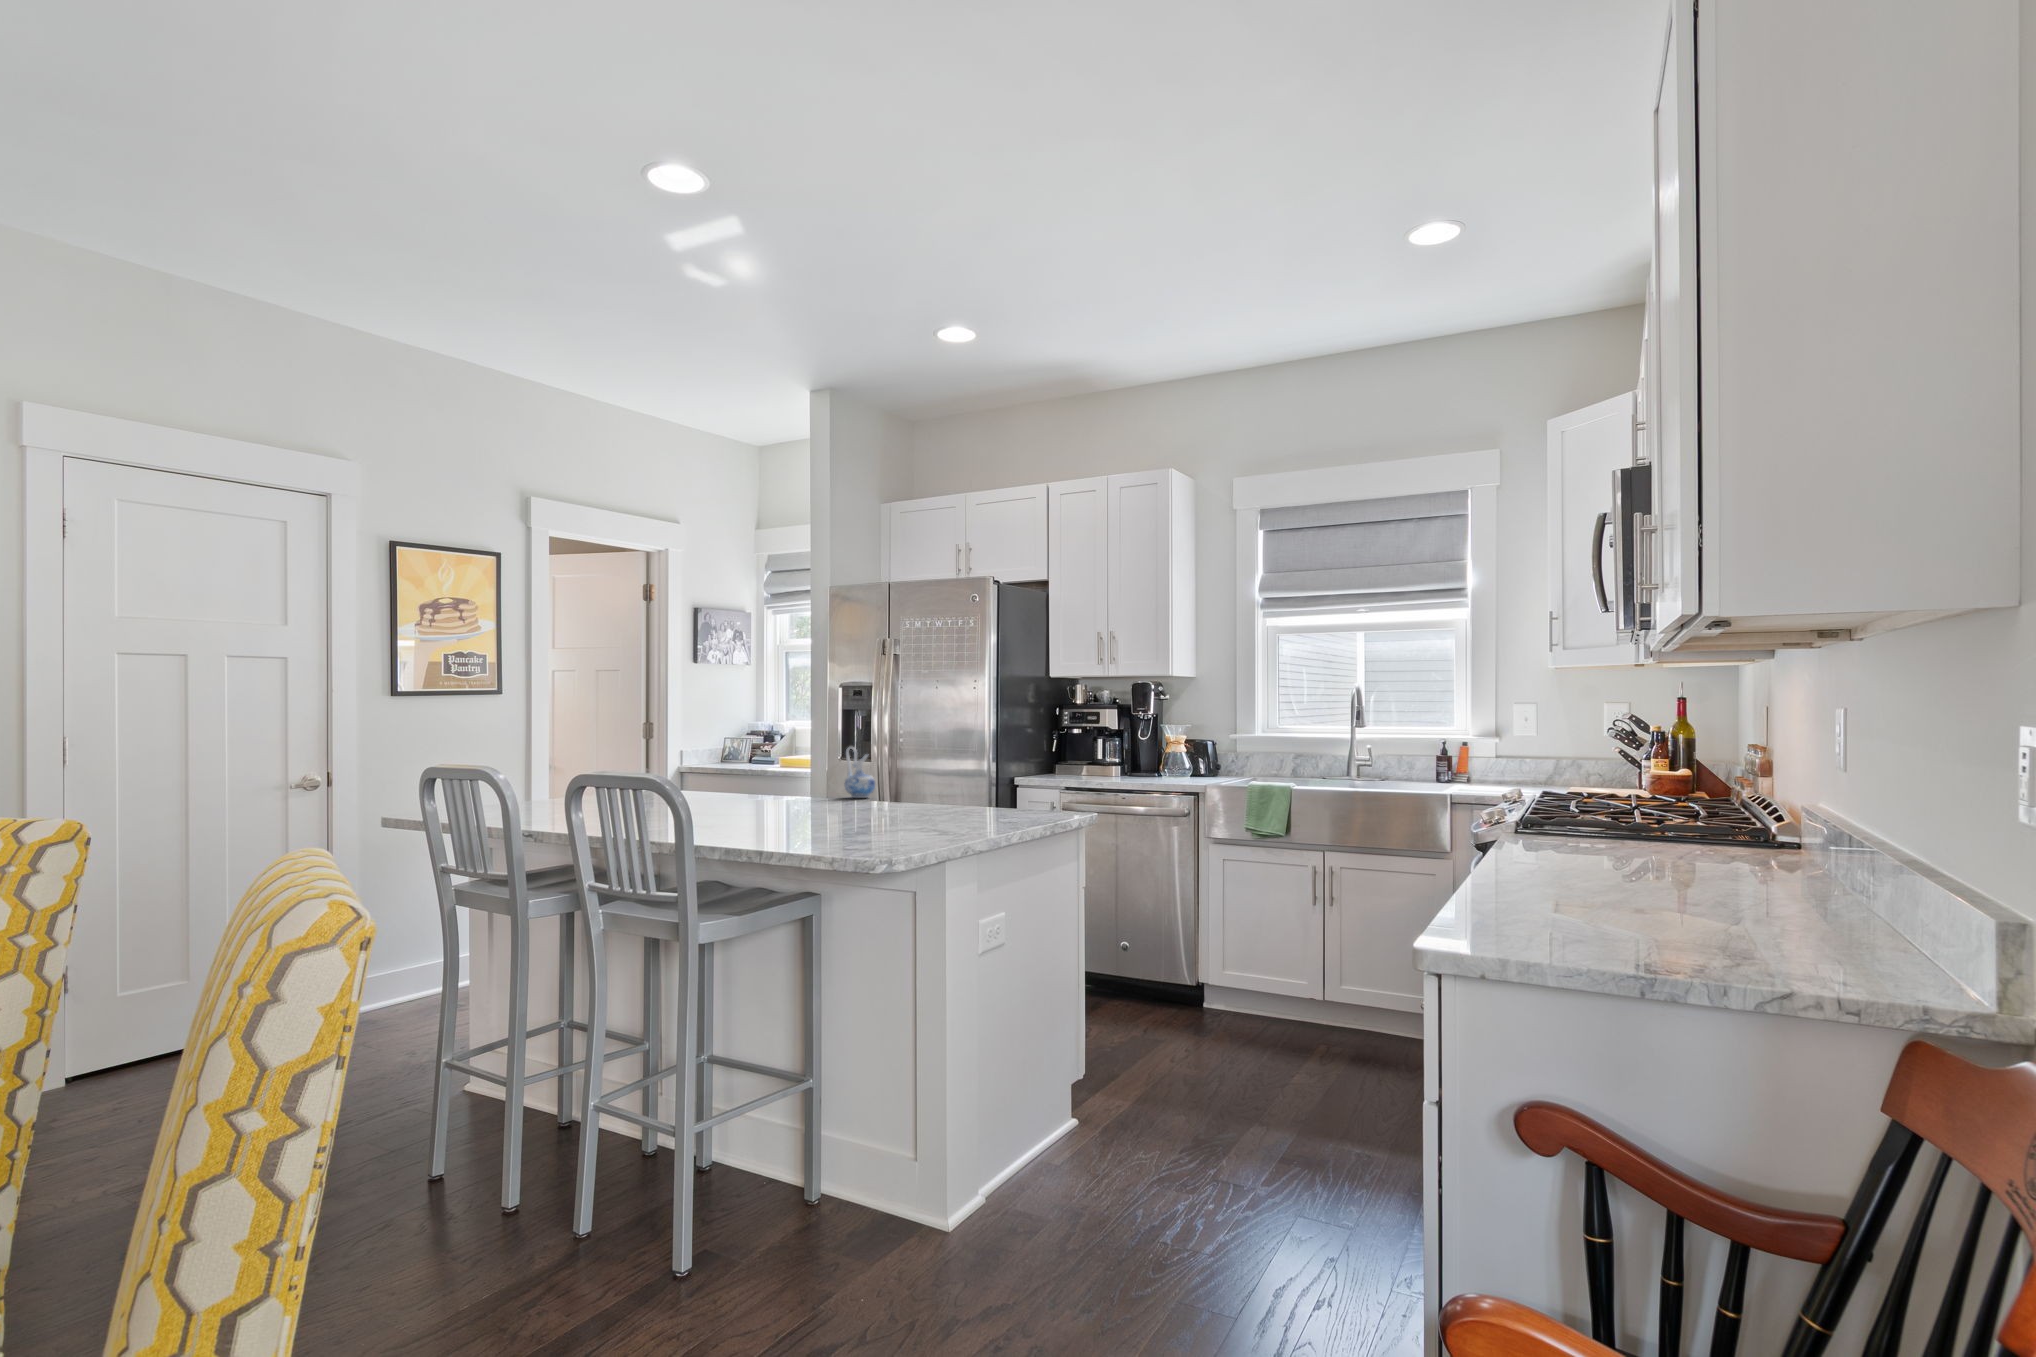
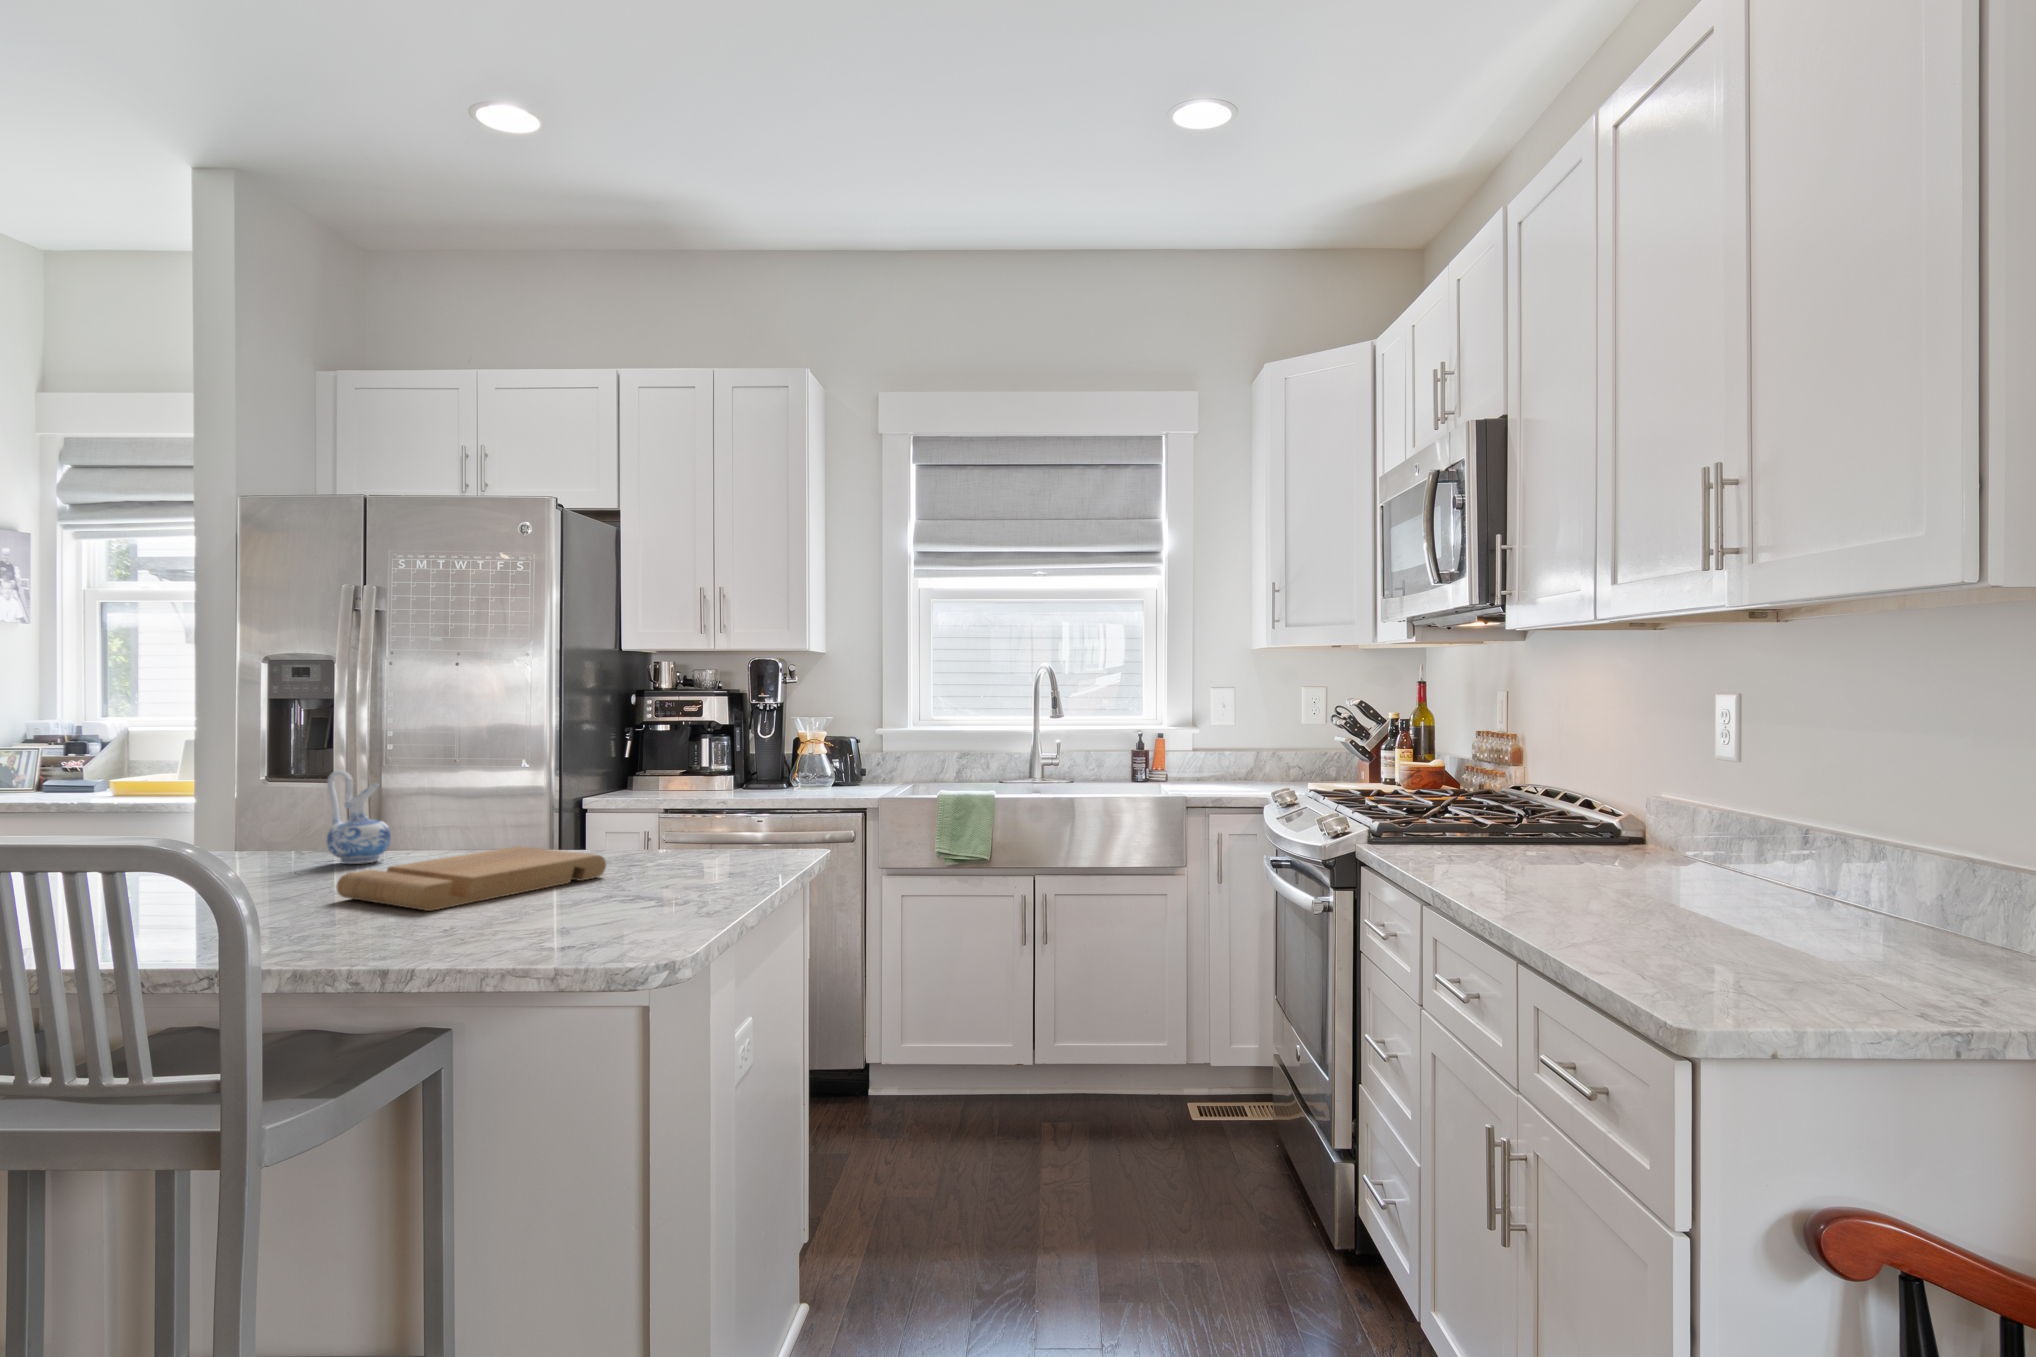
cutting board: none [833,791,964,815] -> present [337,846,606,911]

